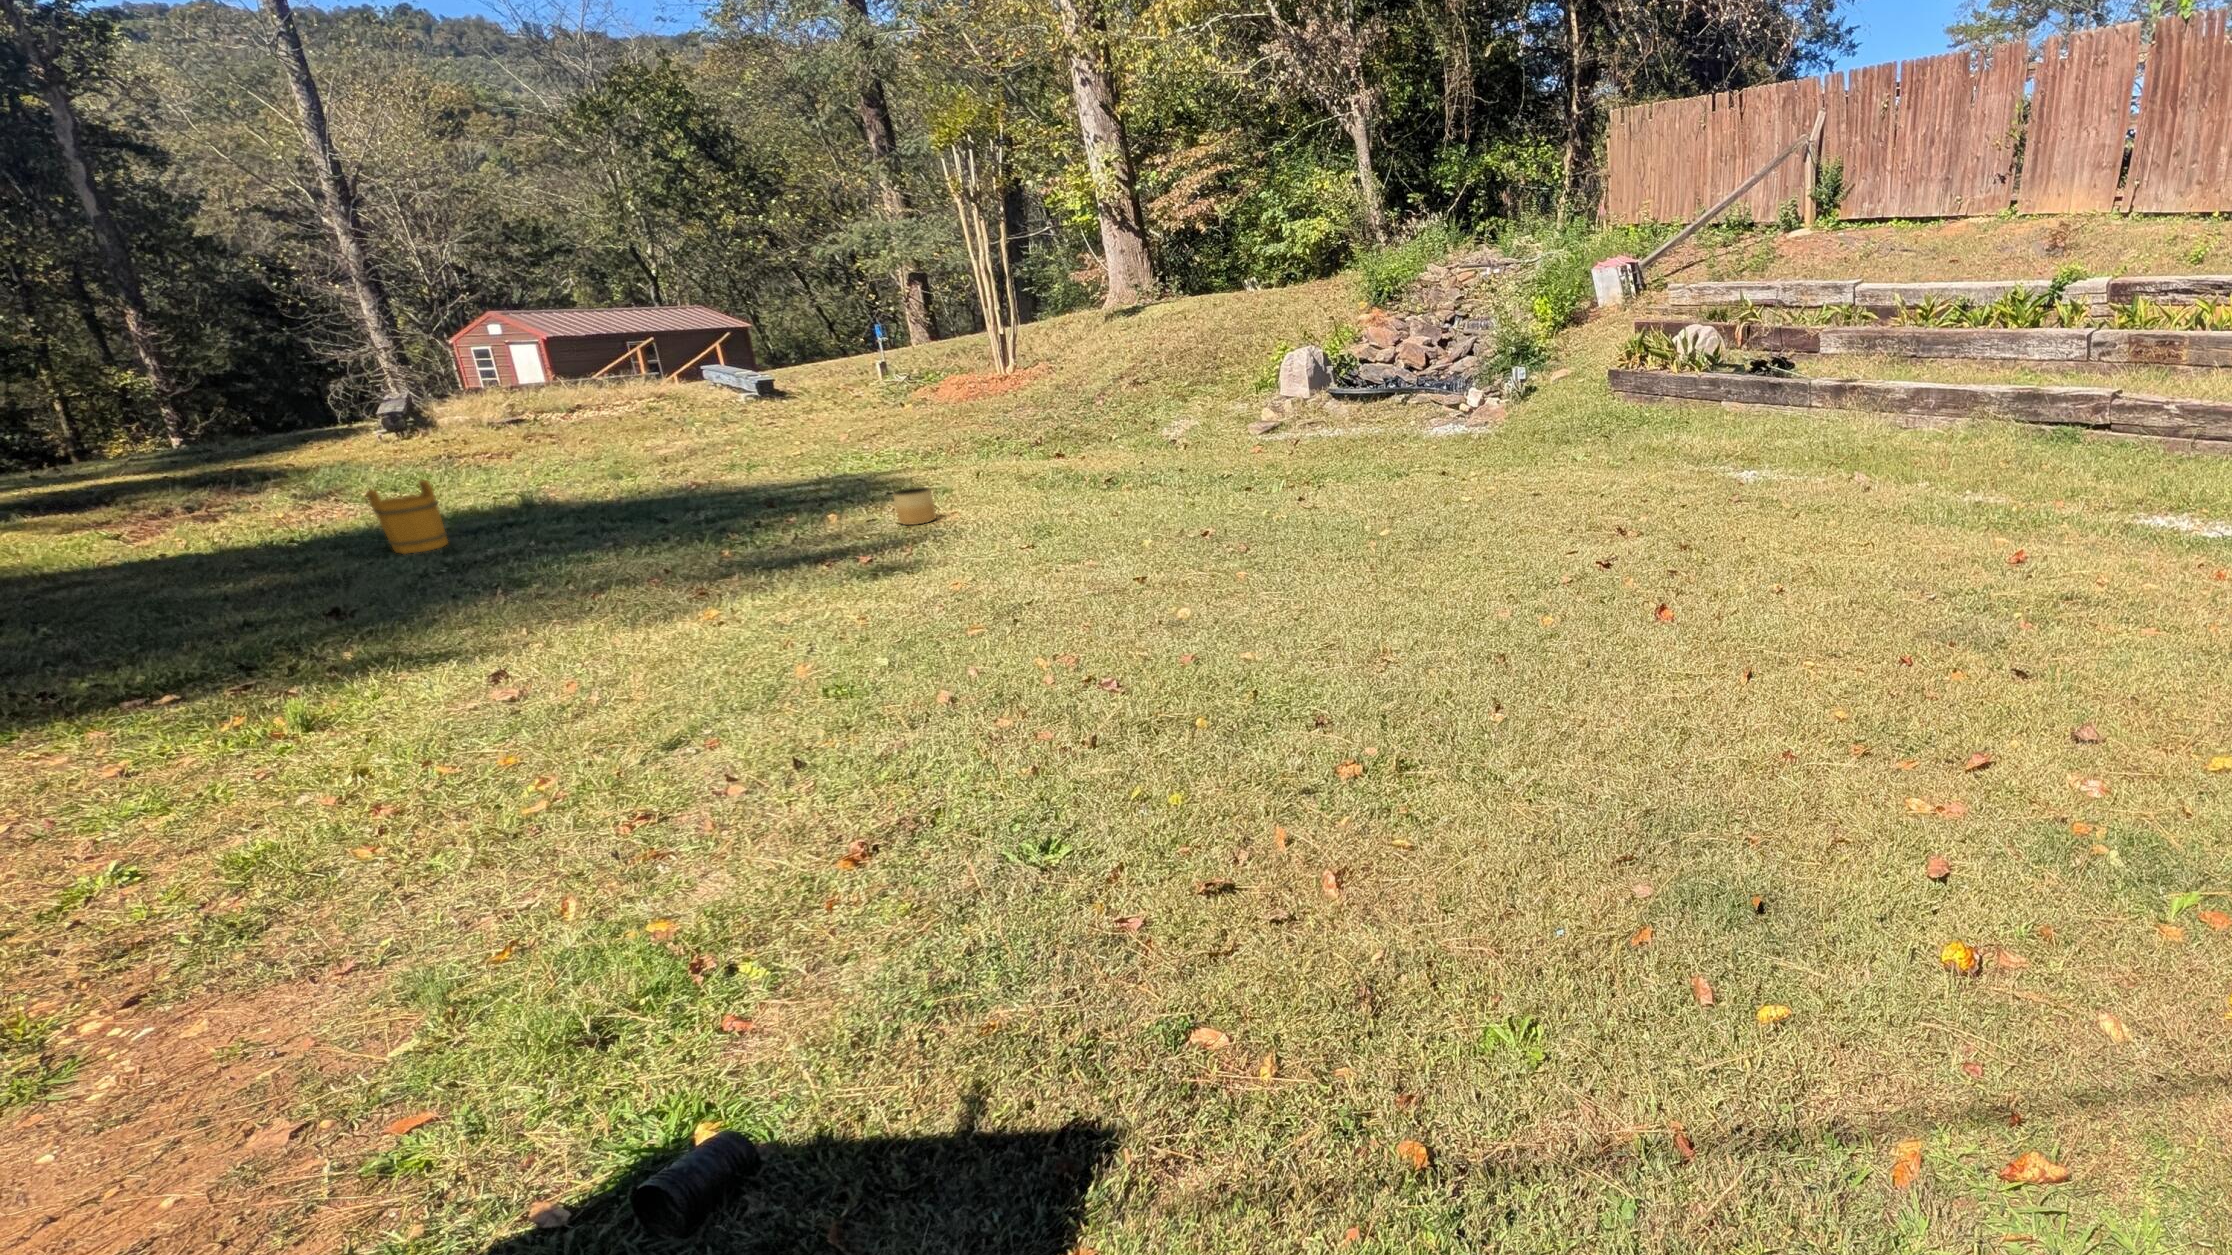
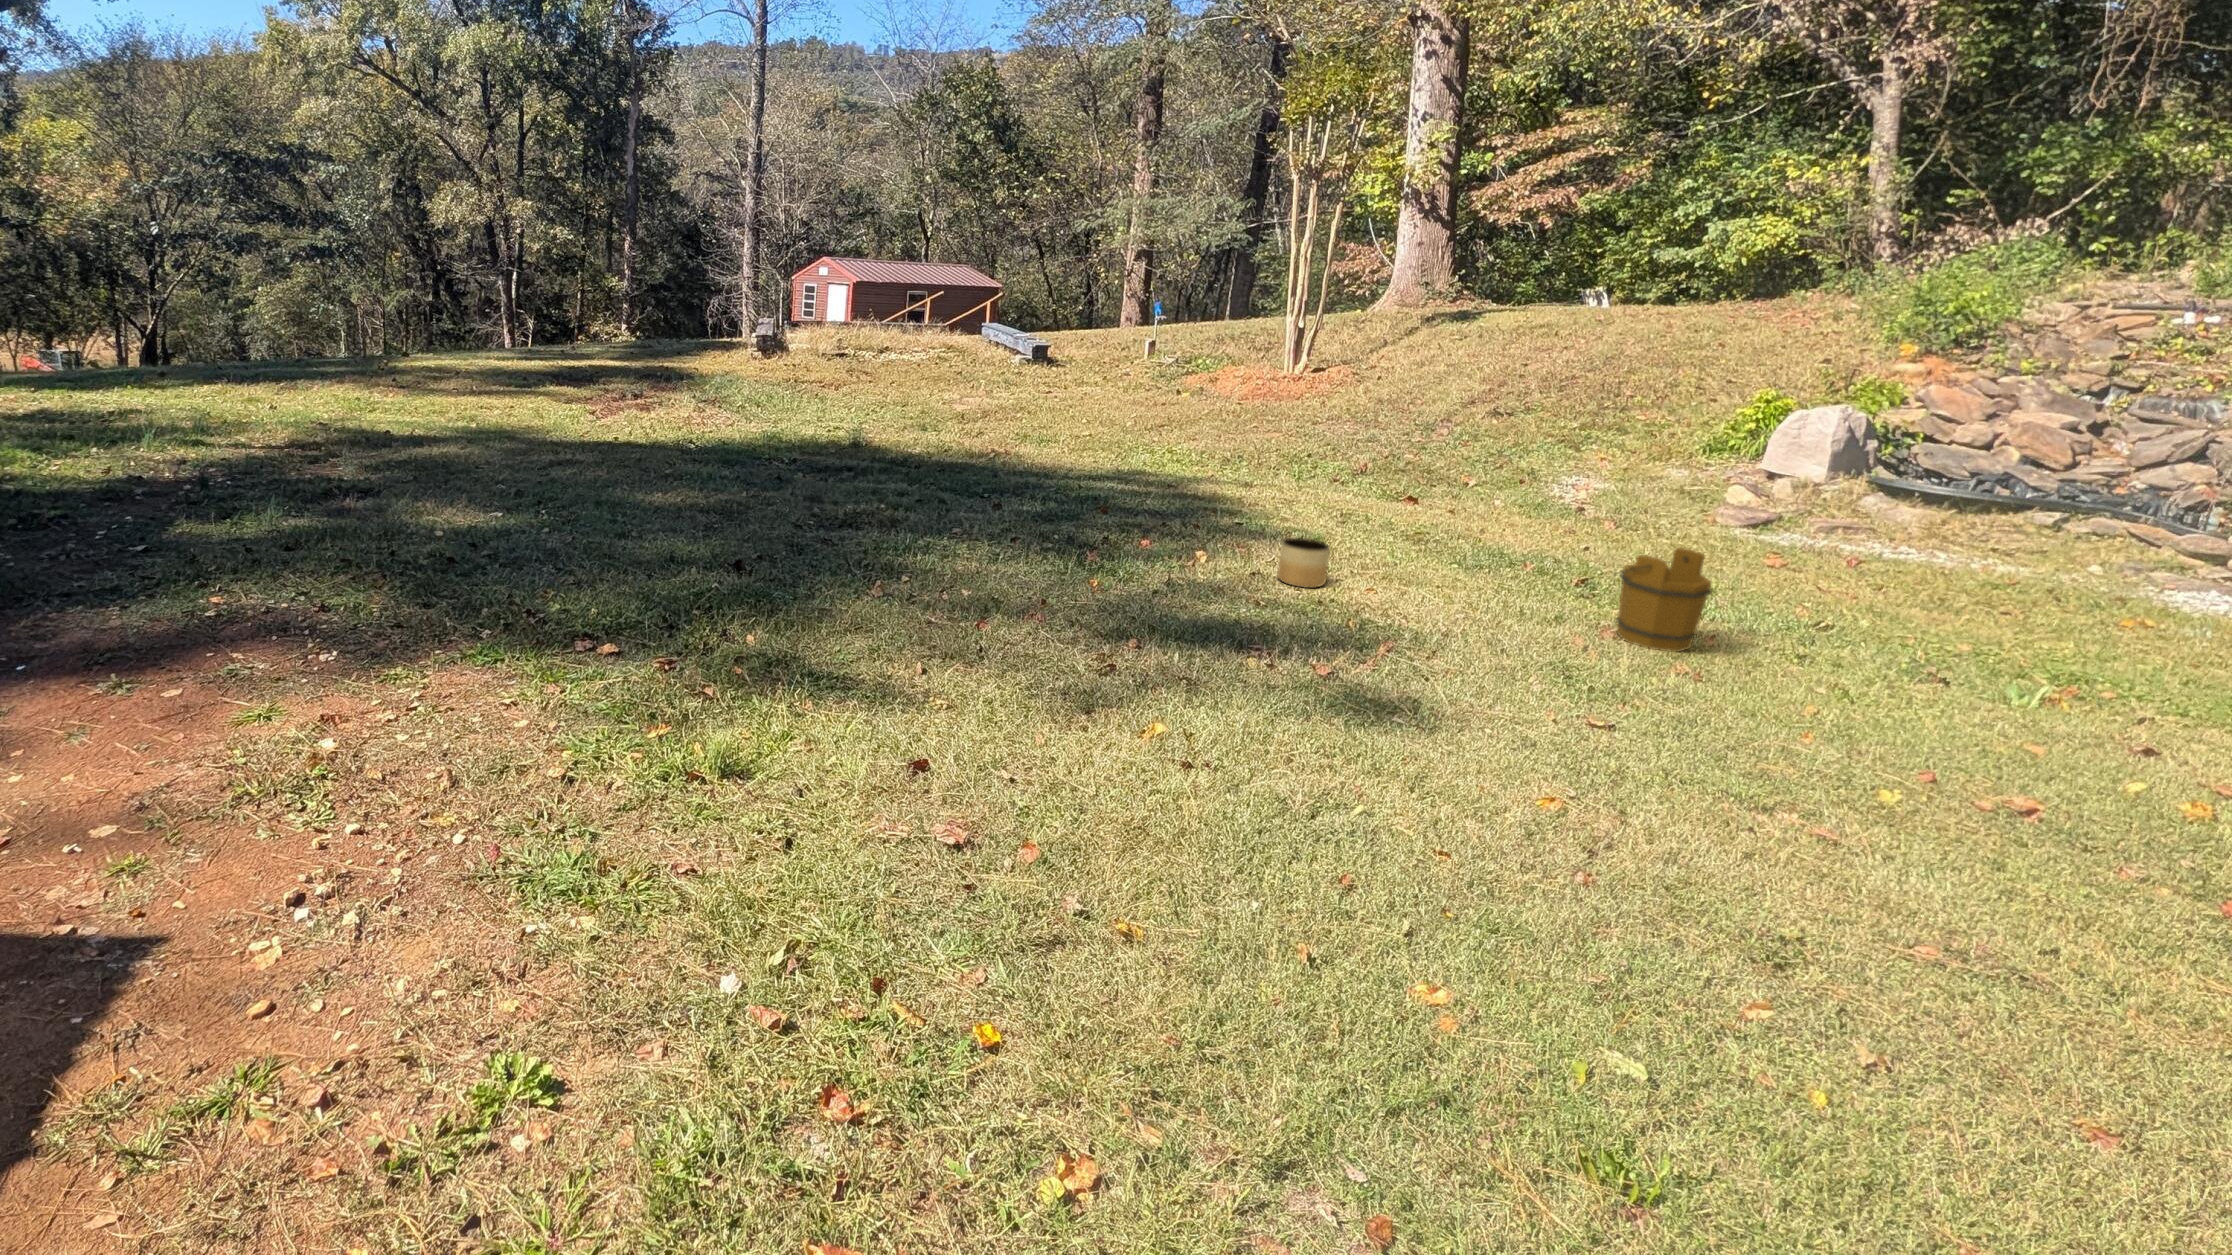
bucket: present [366,480,448,553] -> present [1615,547,1711,652]

